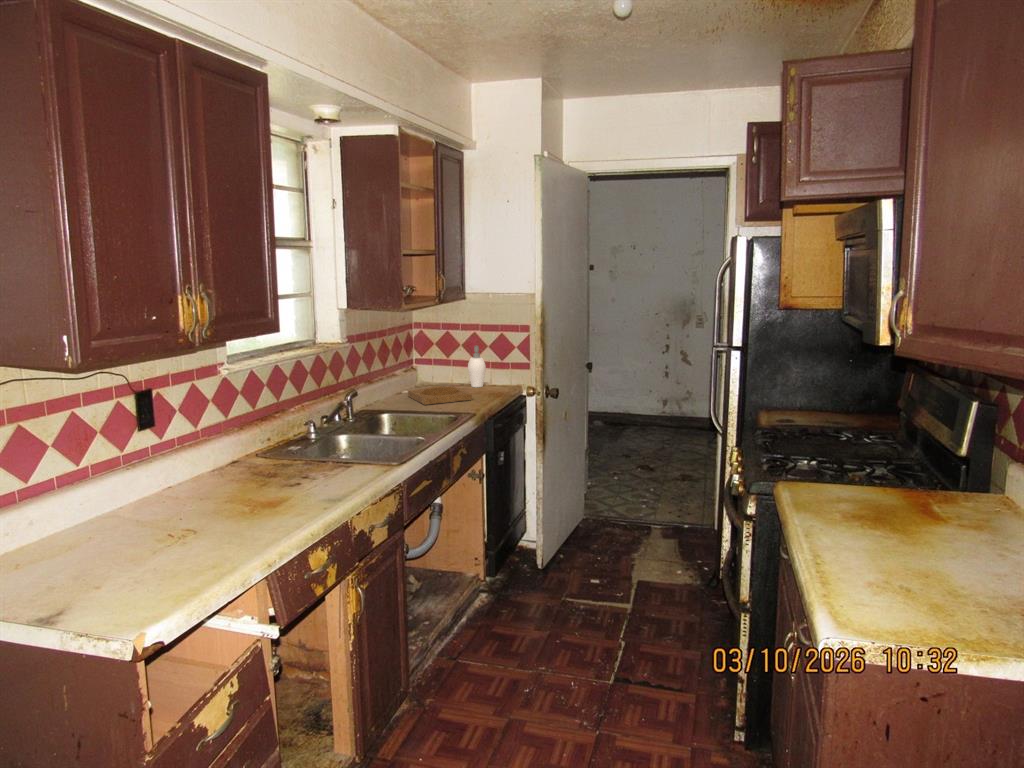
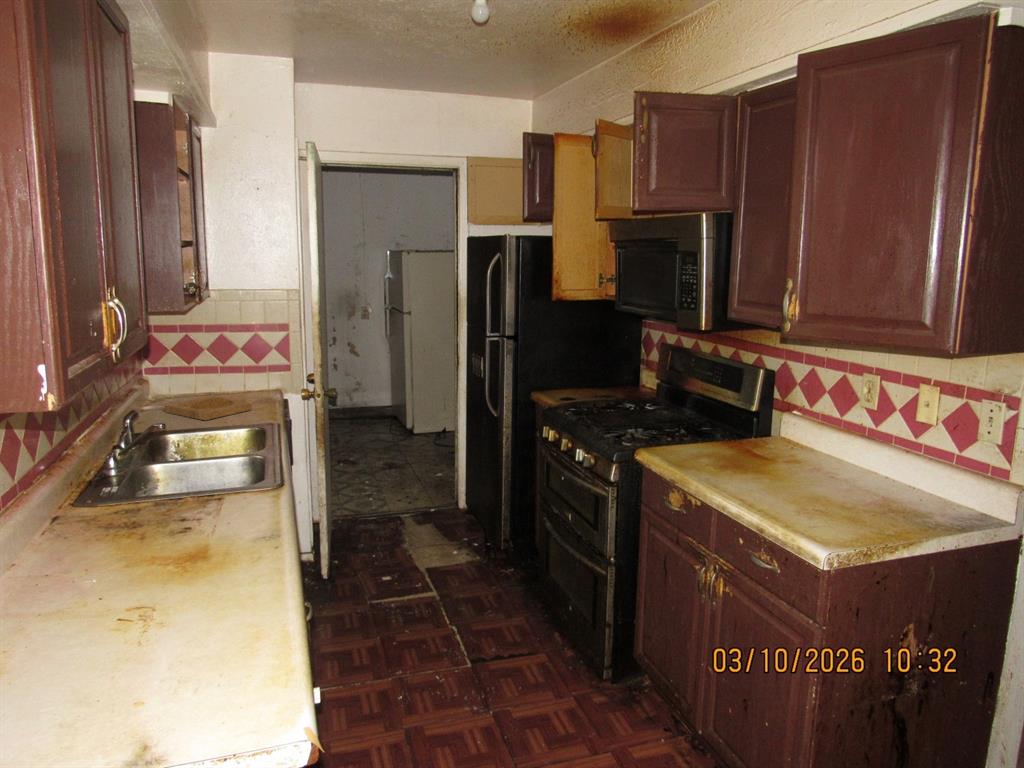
soap dispenser: present [468,346,486,387] -> none [220,349,242,395]

